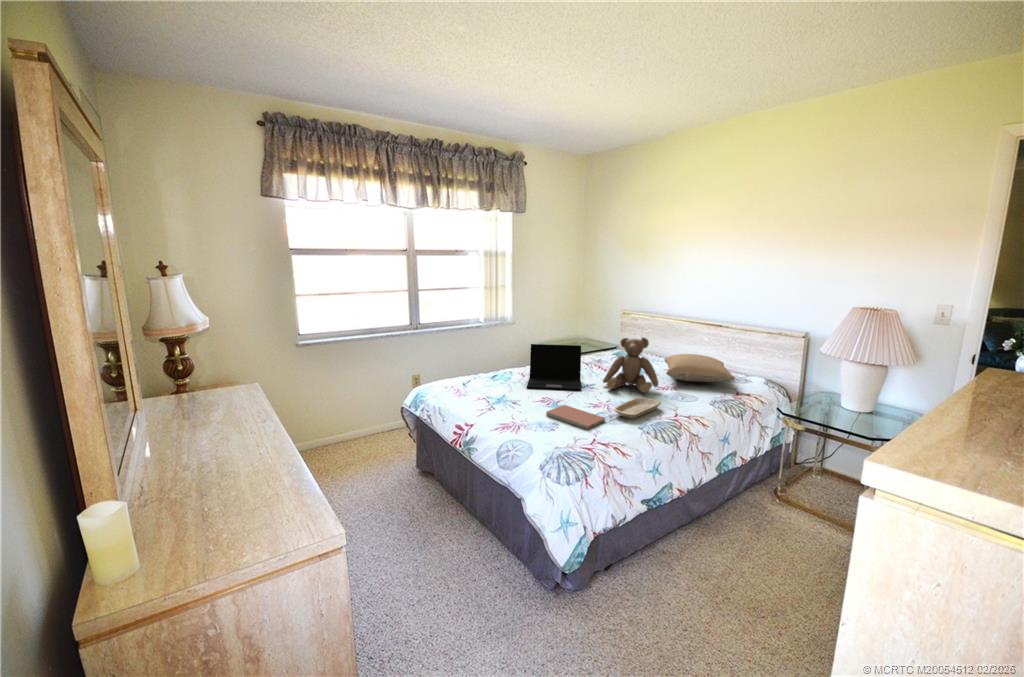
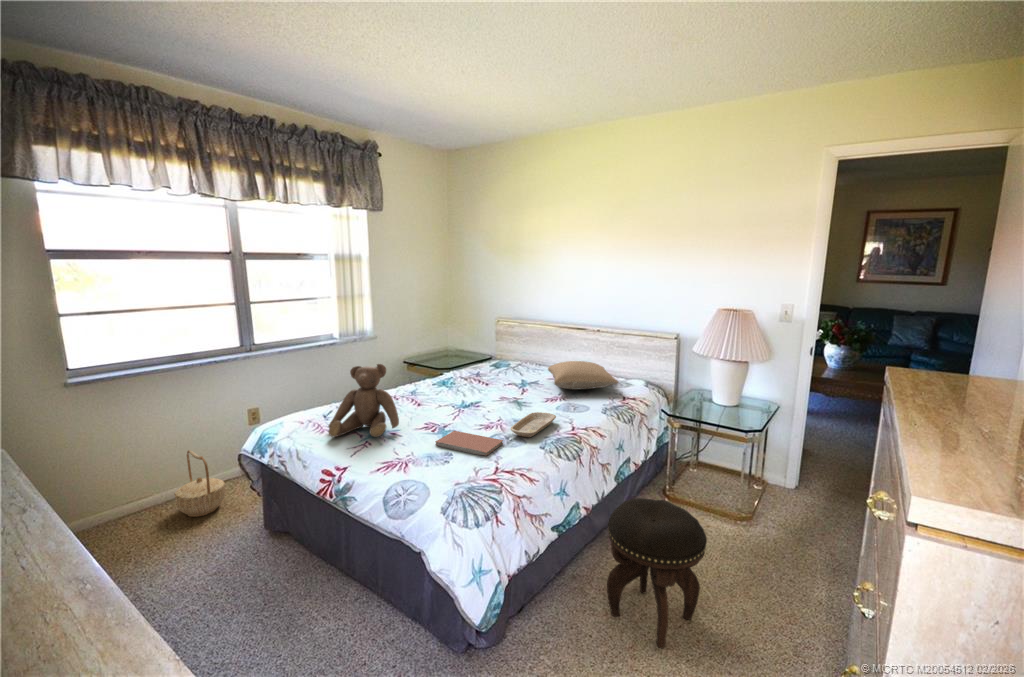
teddy bear: present [603,337,658,392] -> present [329,364,399,437]
laptop: present [527,344,581,390] -> none [405,360,469,415]
basket: none [361,398,394,448] -> present [175,450,225,517]
footstool: none [691,489,800,633] -> present [607,498,707,648]

